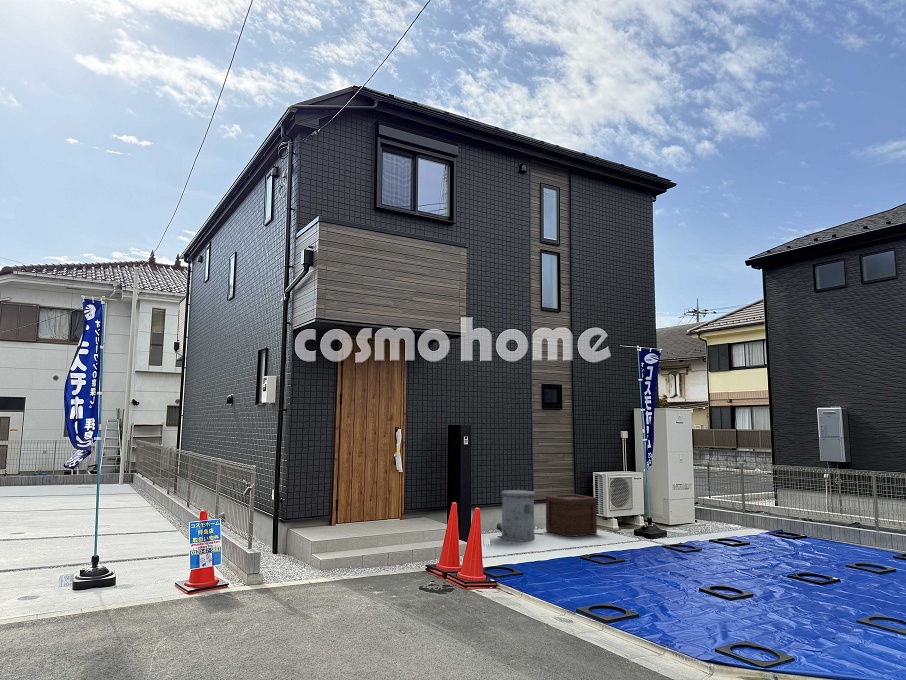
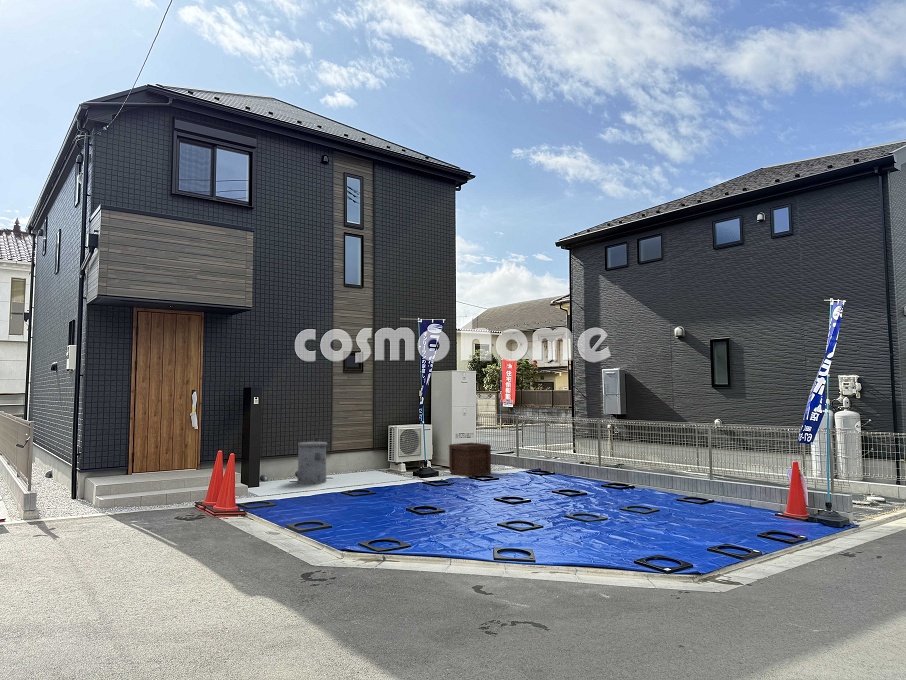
wooden crate: present [546,494,597,537] -> present [449,443,491,477]

